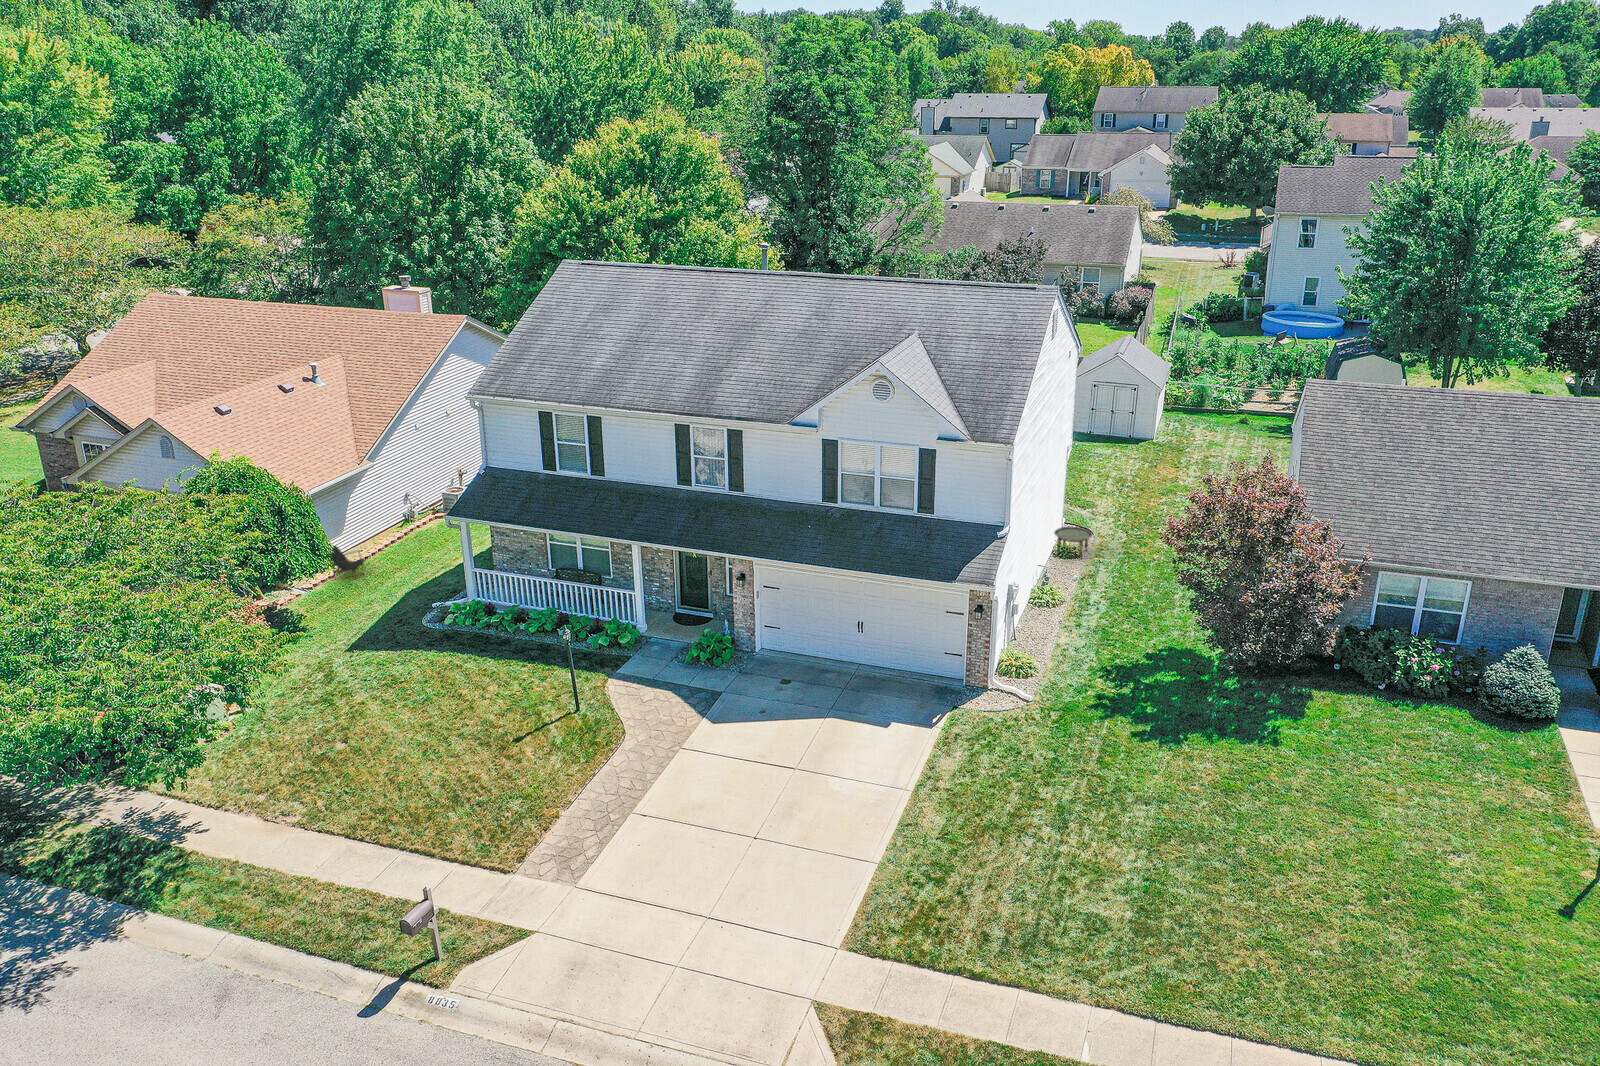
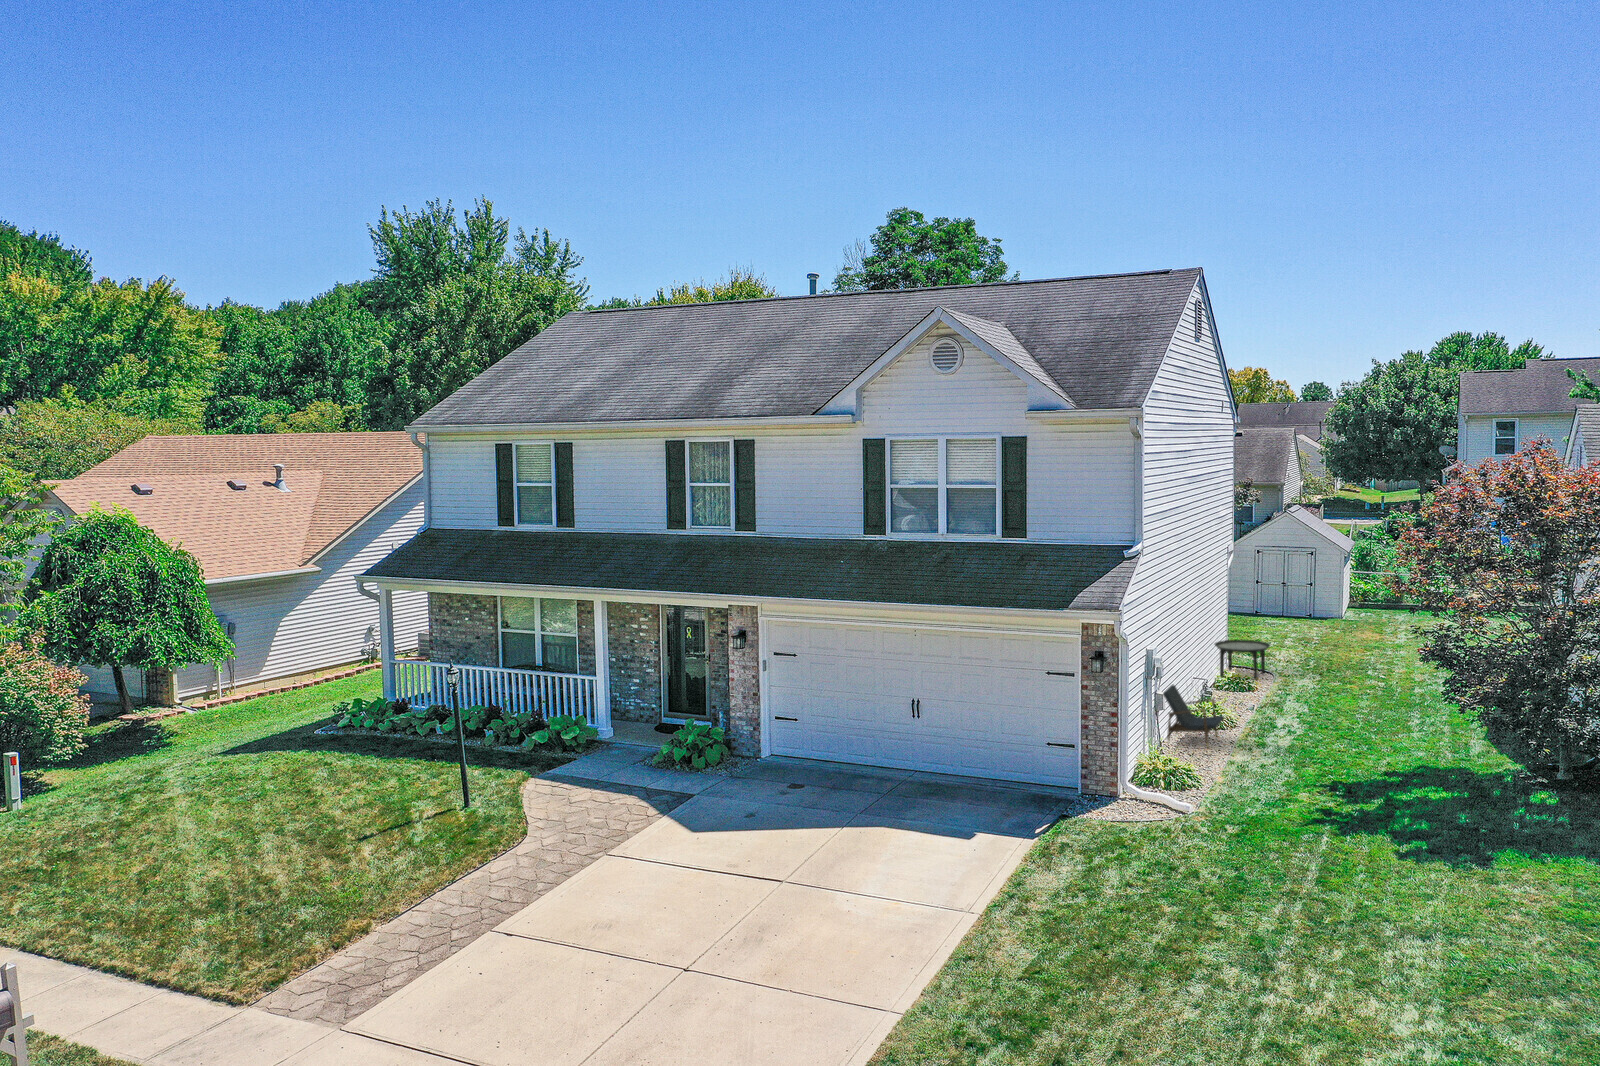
lounge chair: present [330,546,365,580] -> present [1163,684,1224,748]

